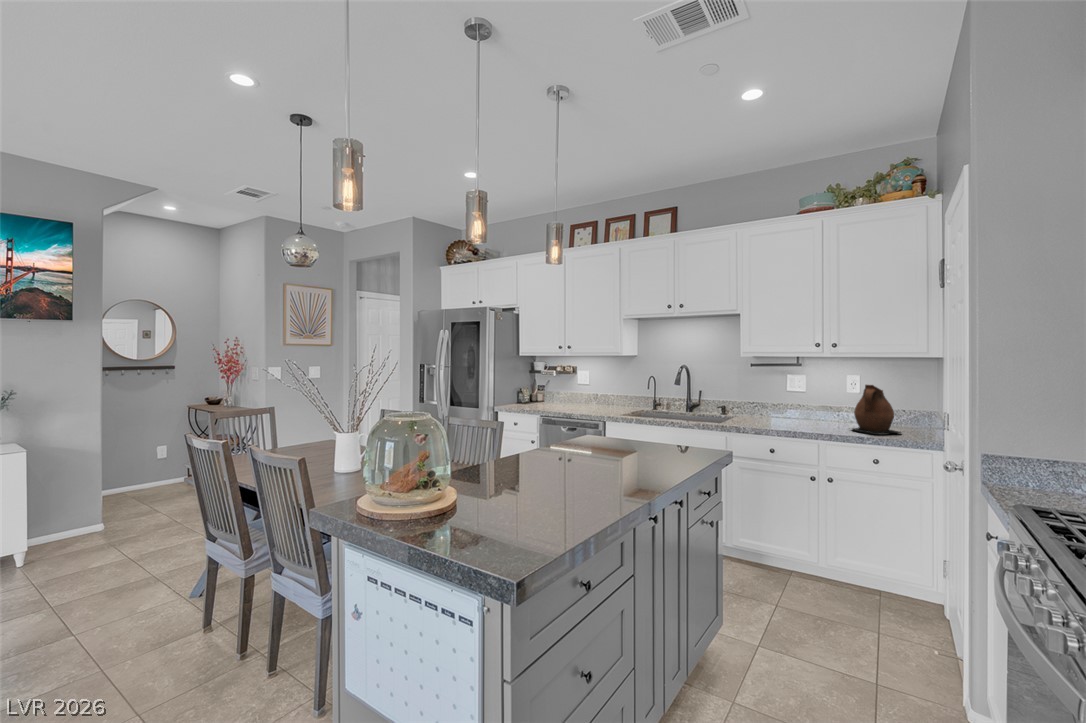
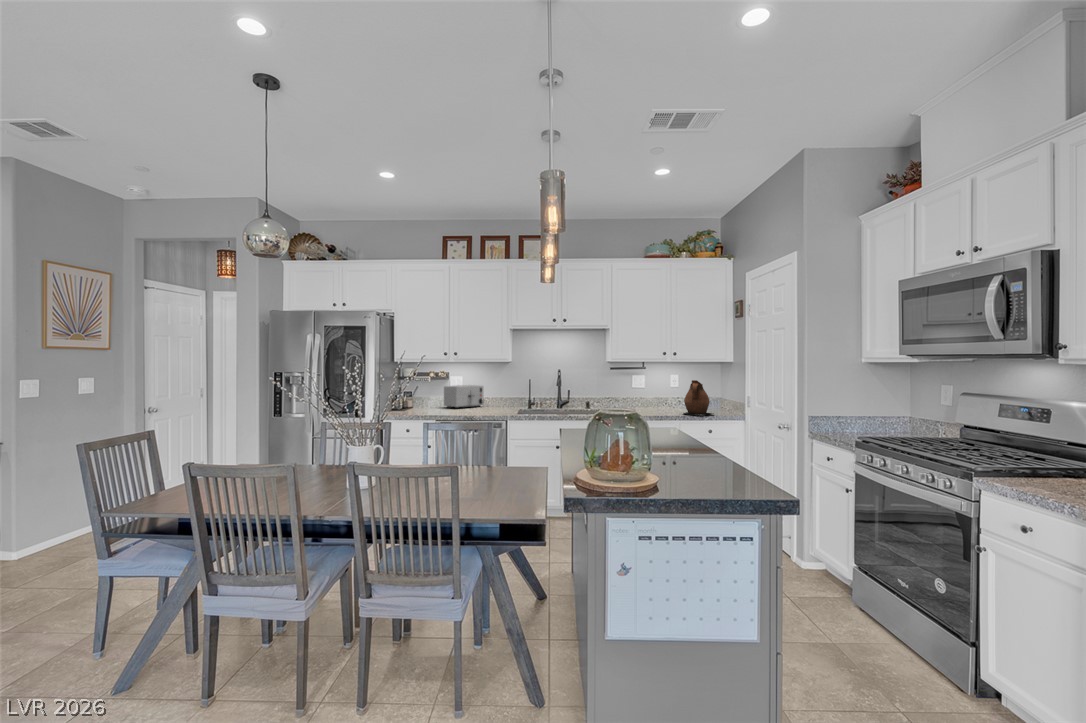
toaster: none [563,381,607,407] -> present [444,385,484,408]

